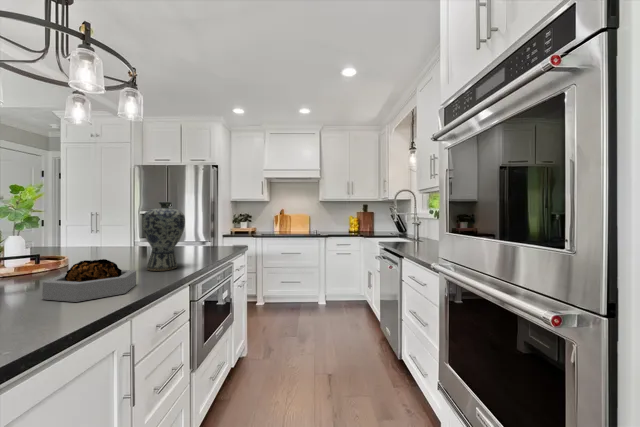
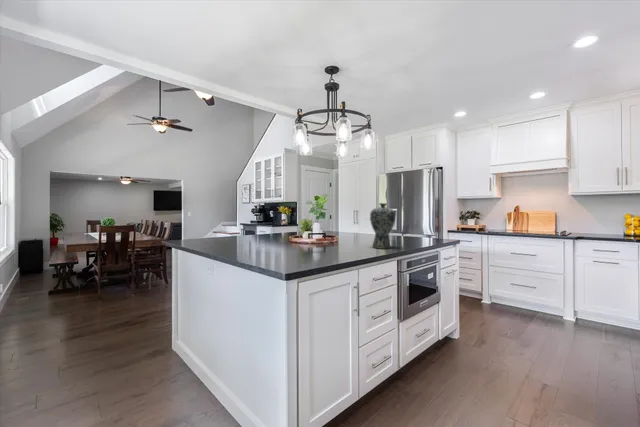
decorative bowl: present [42,259,136,302] -> none [324,235,363,256]

